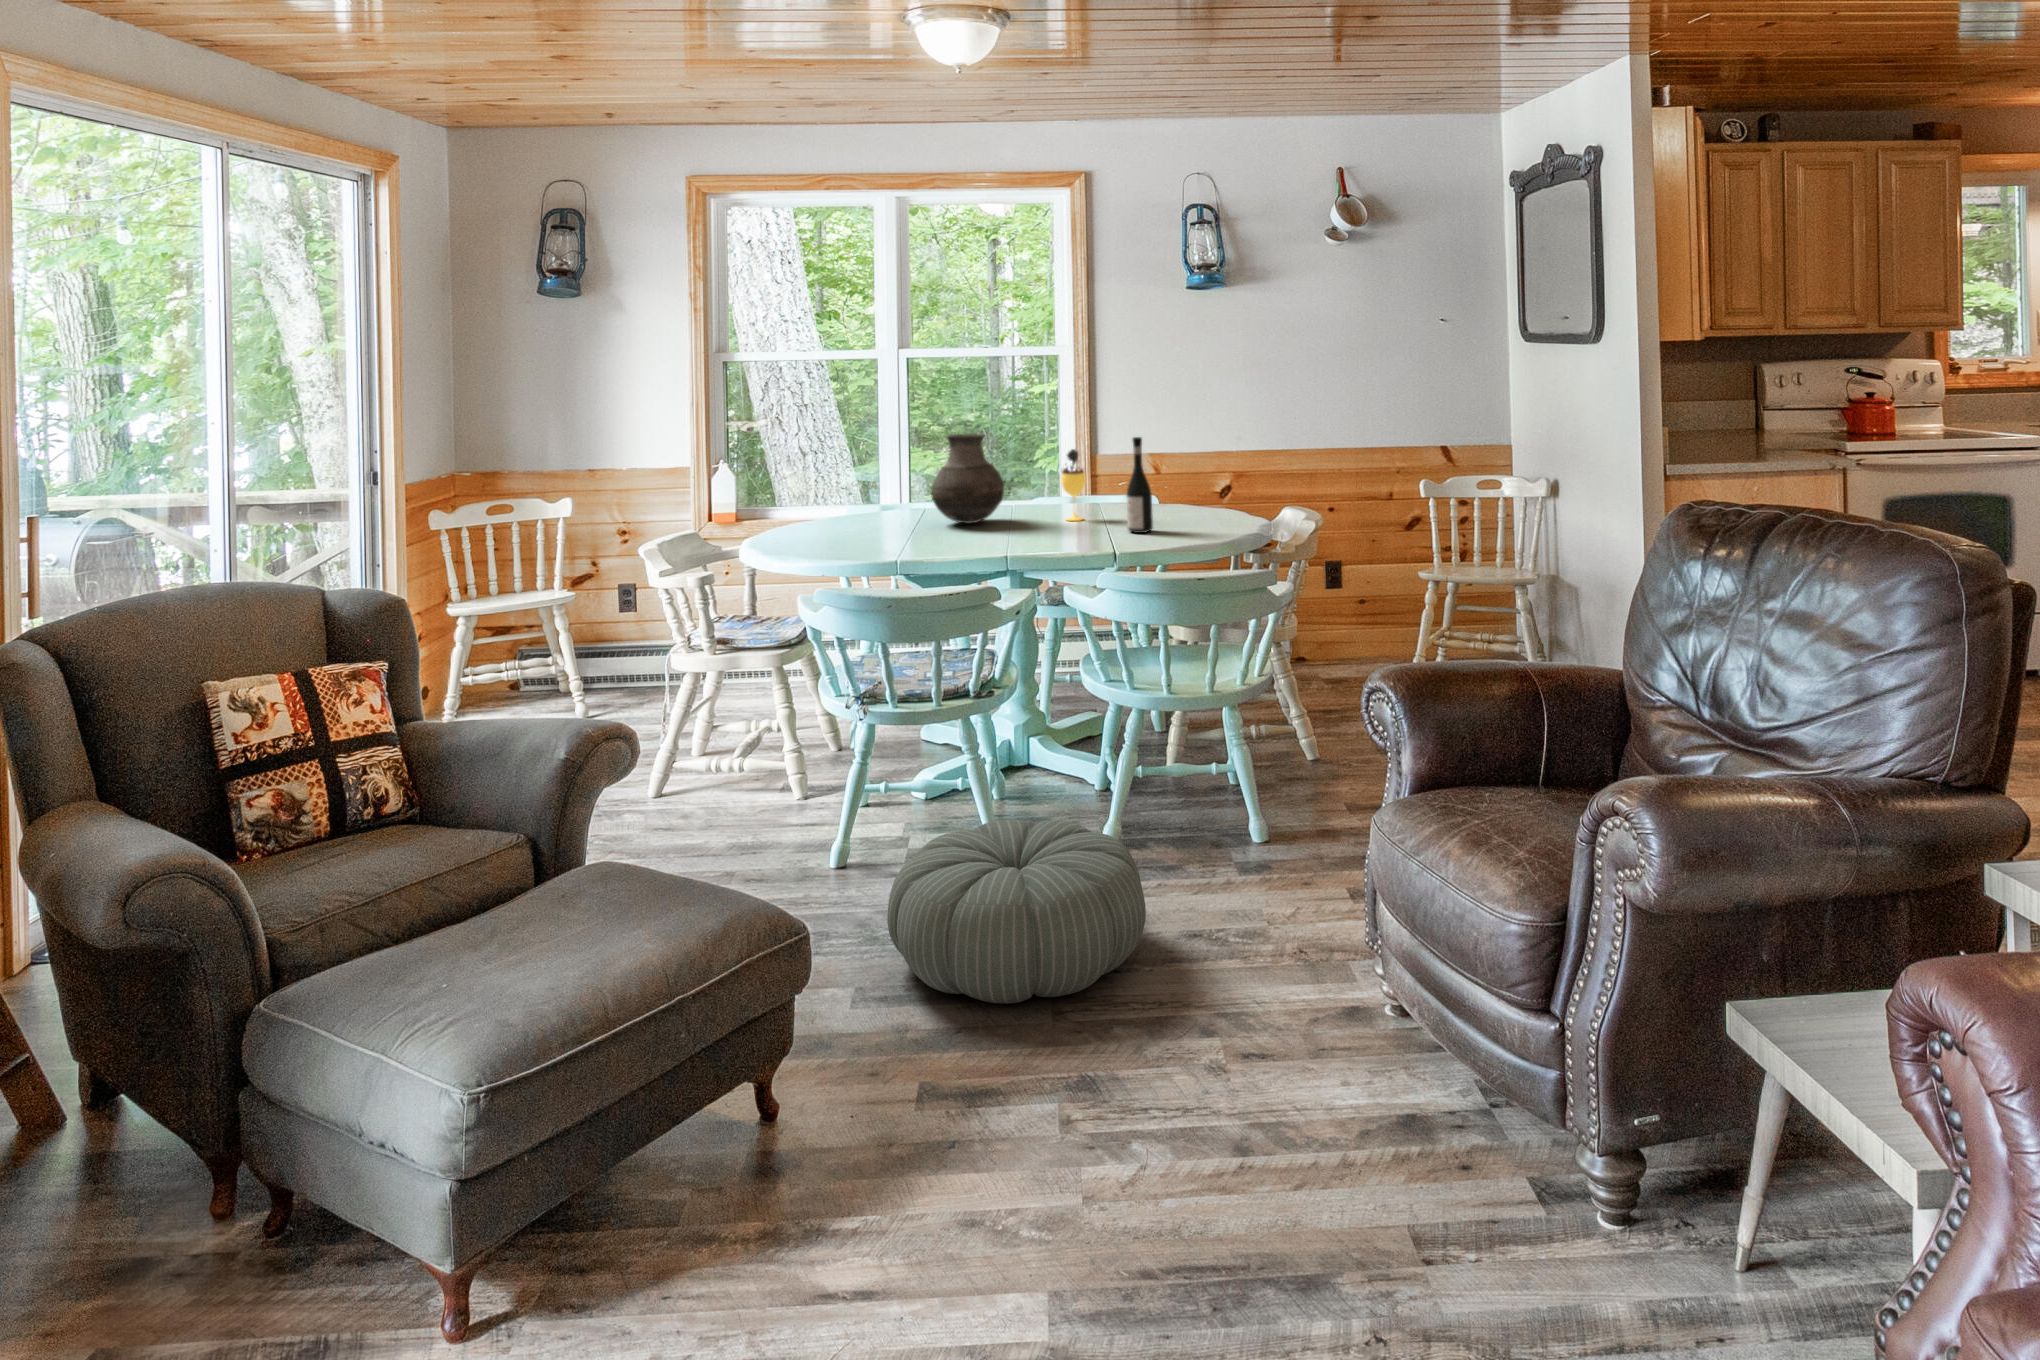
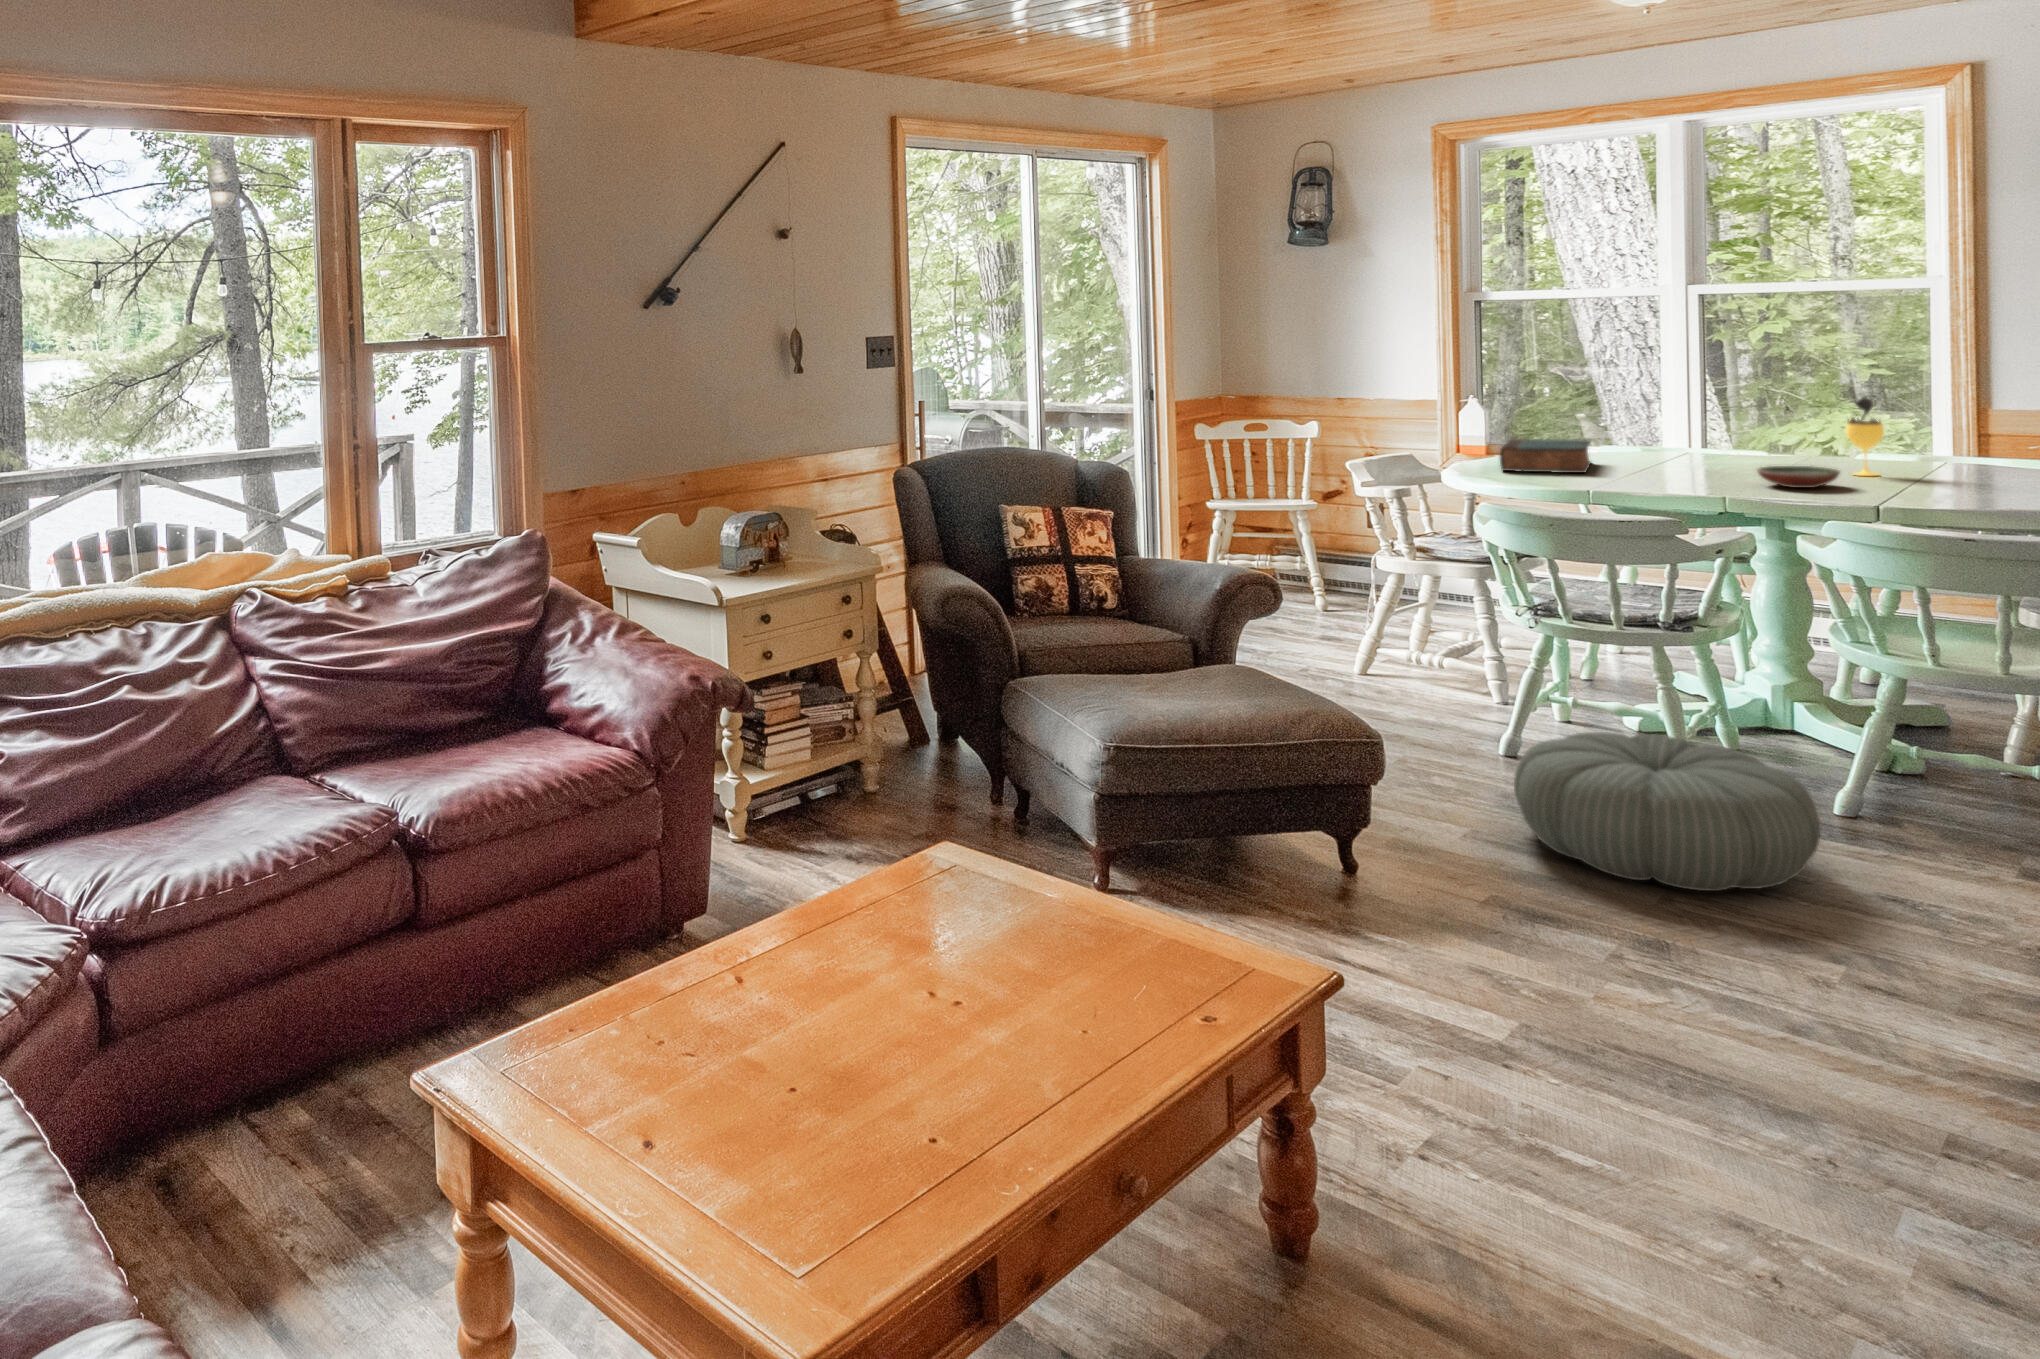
vase: present [931,433,1004,524] -> none [1667,376,1766,468]
wine bottle: present [1127,437,1153,533] -> none [1924,386,1965,493]
book: none [797,503,875,545] -> present [1500,439,1591,473]
decorative bowl: none [1013,516,1073,538] -> present [1757,466,1840,488]

